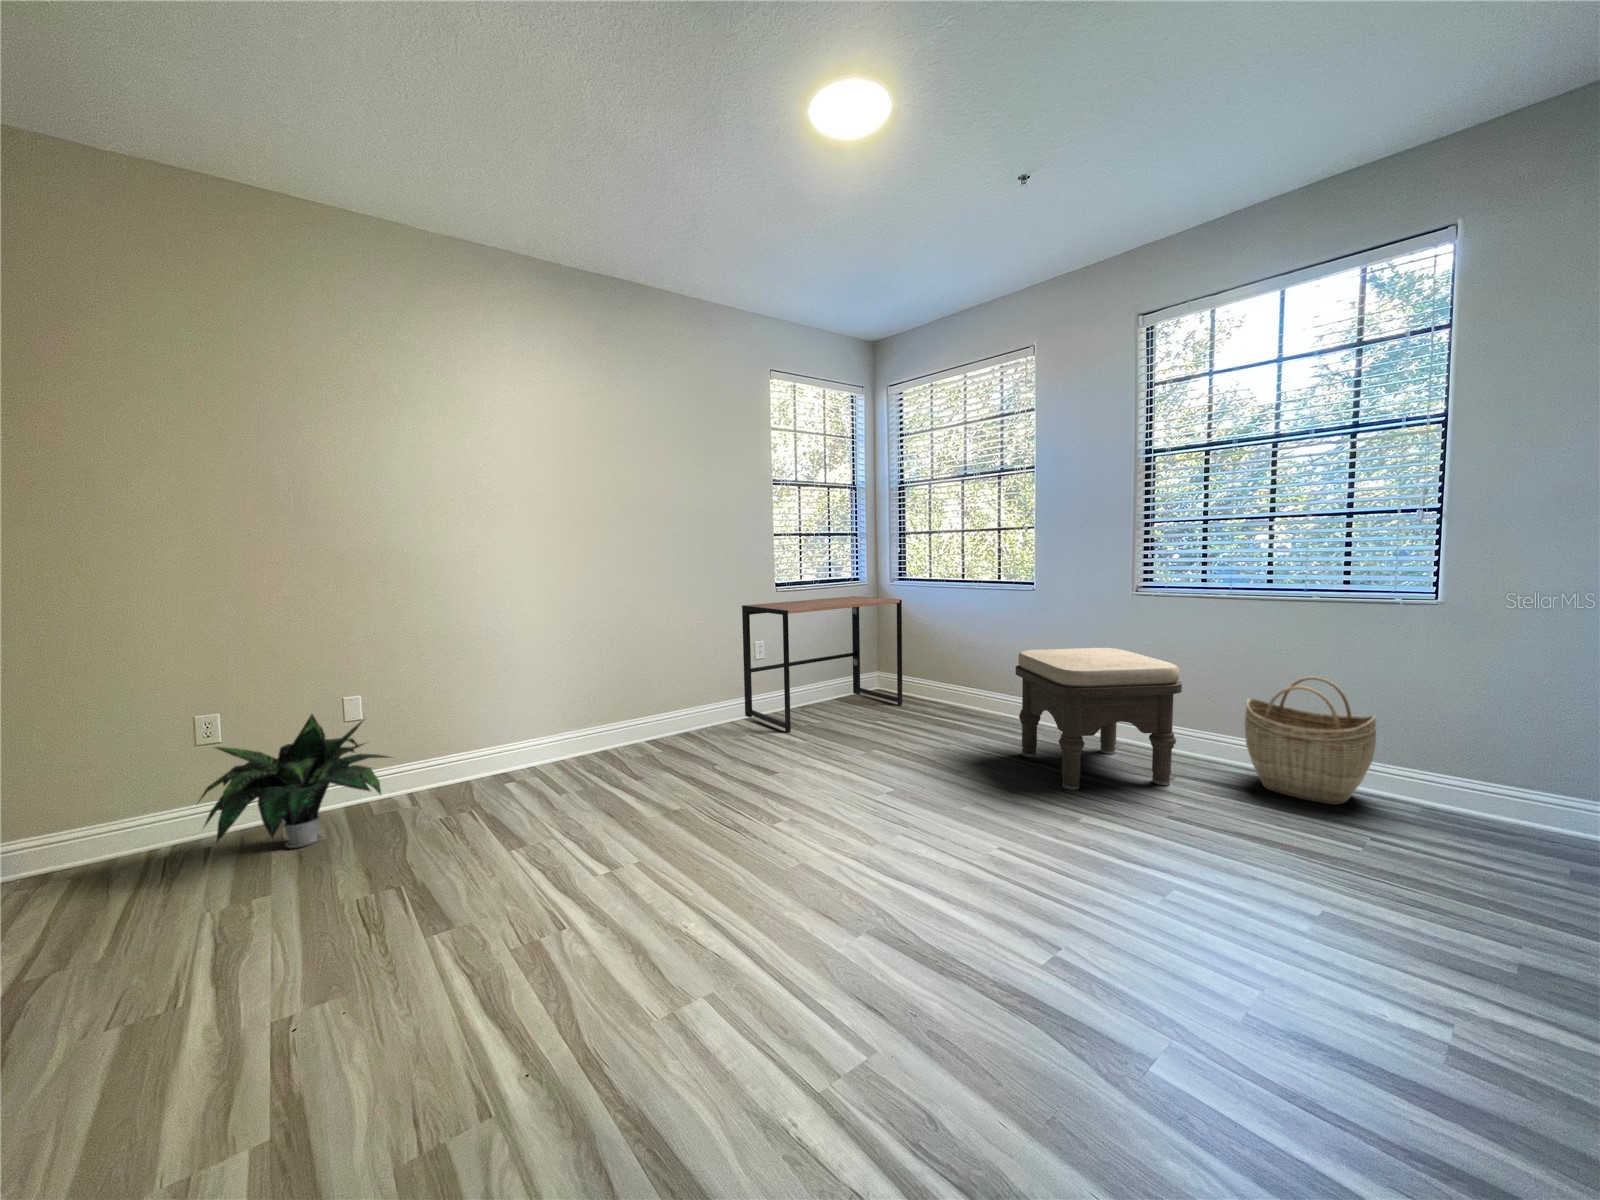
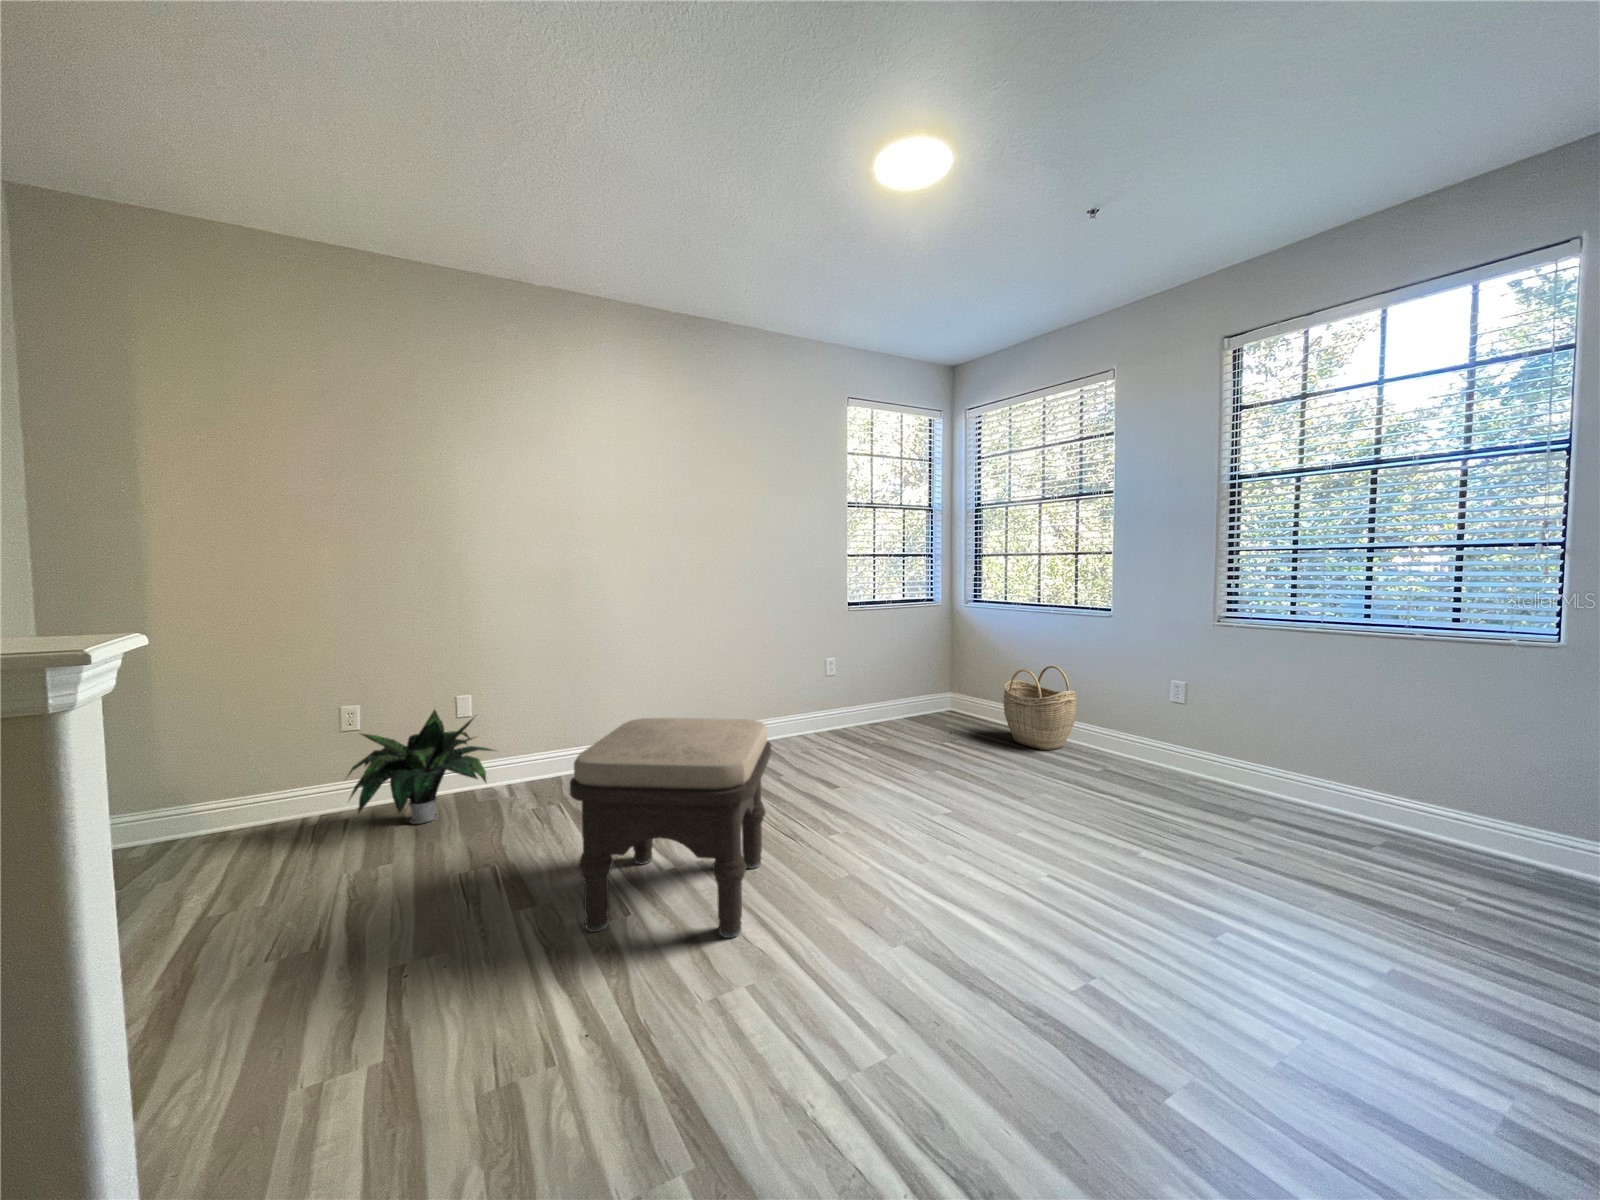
desk: present [742,596,902,733] -> none [813,618,972,749]
ottoman: present [1016,648,1182,790] -> present [570,718,771,938]
woven basket: present [1245,677,1376,805] -> present [1003,666,1076,750]

